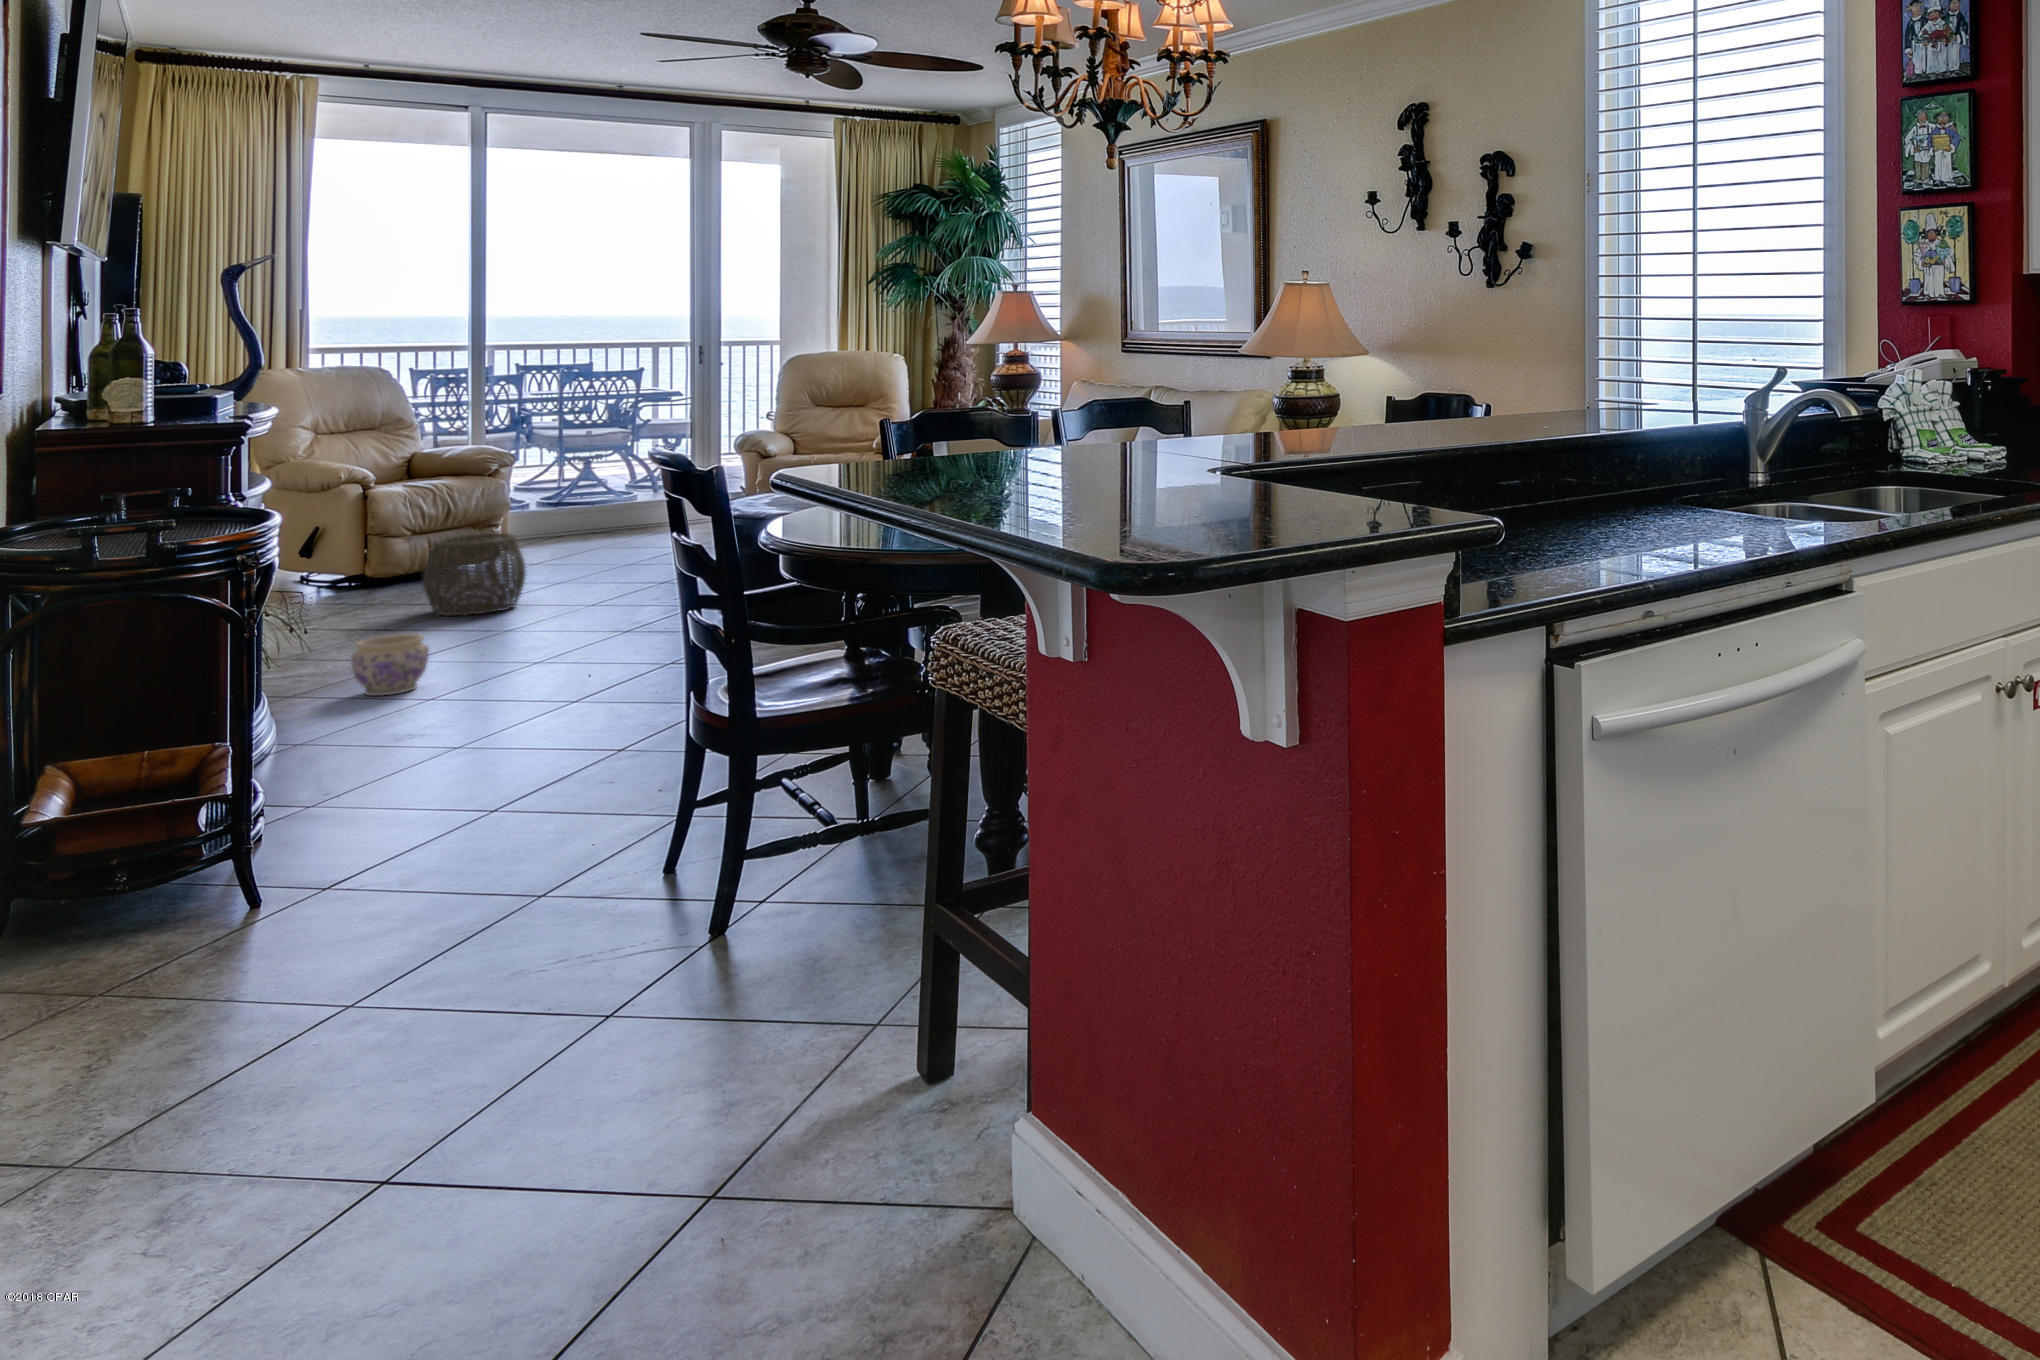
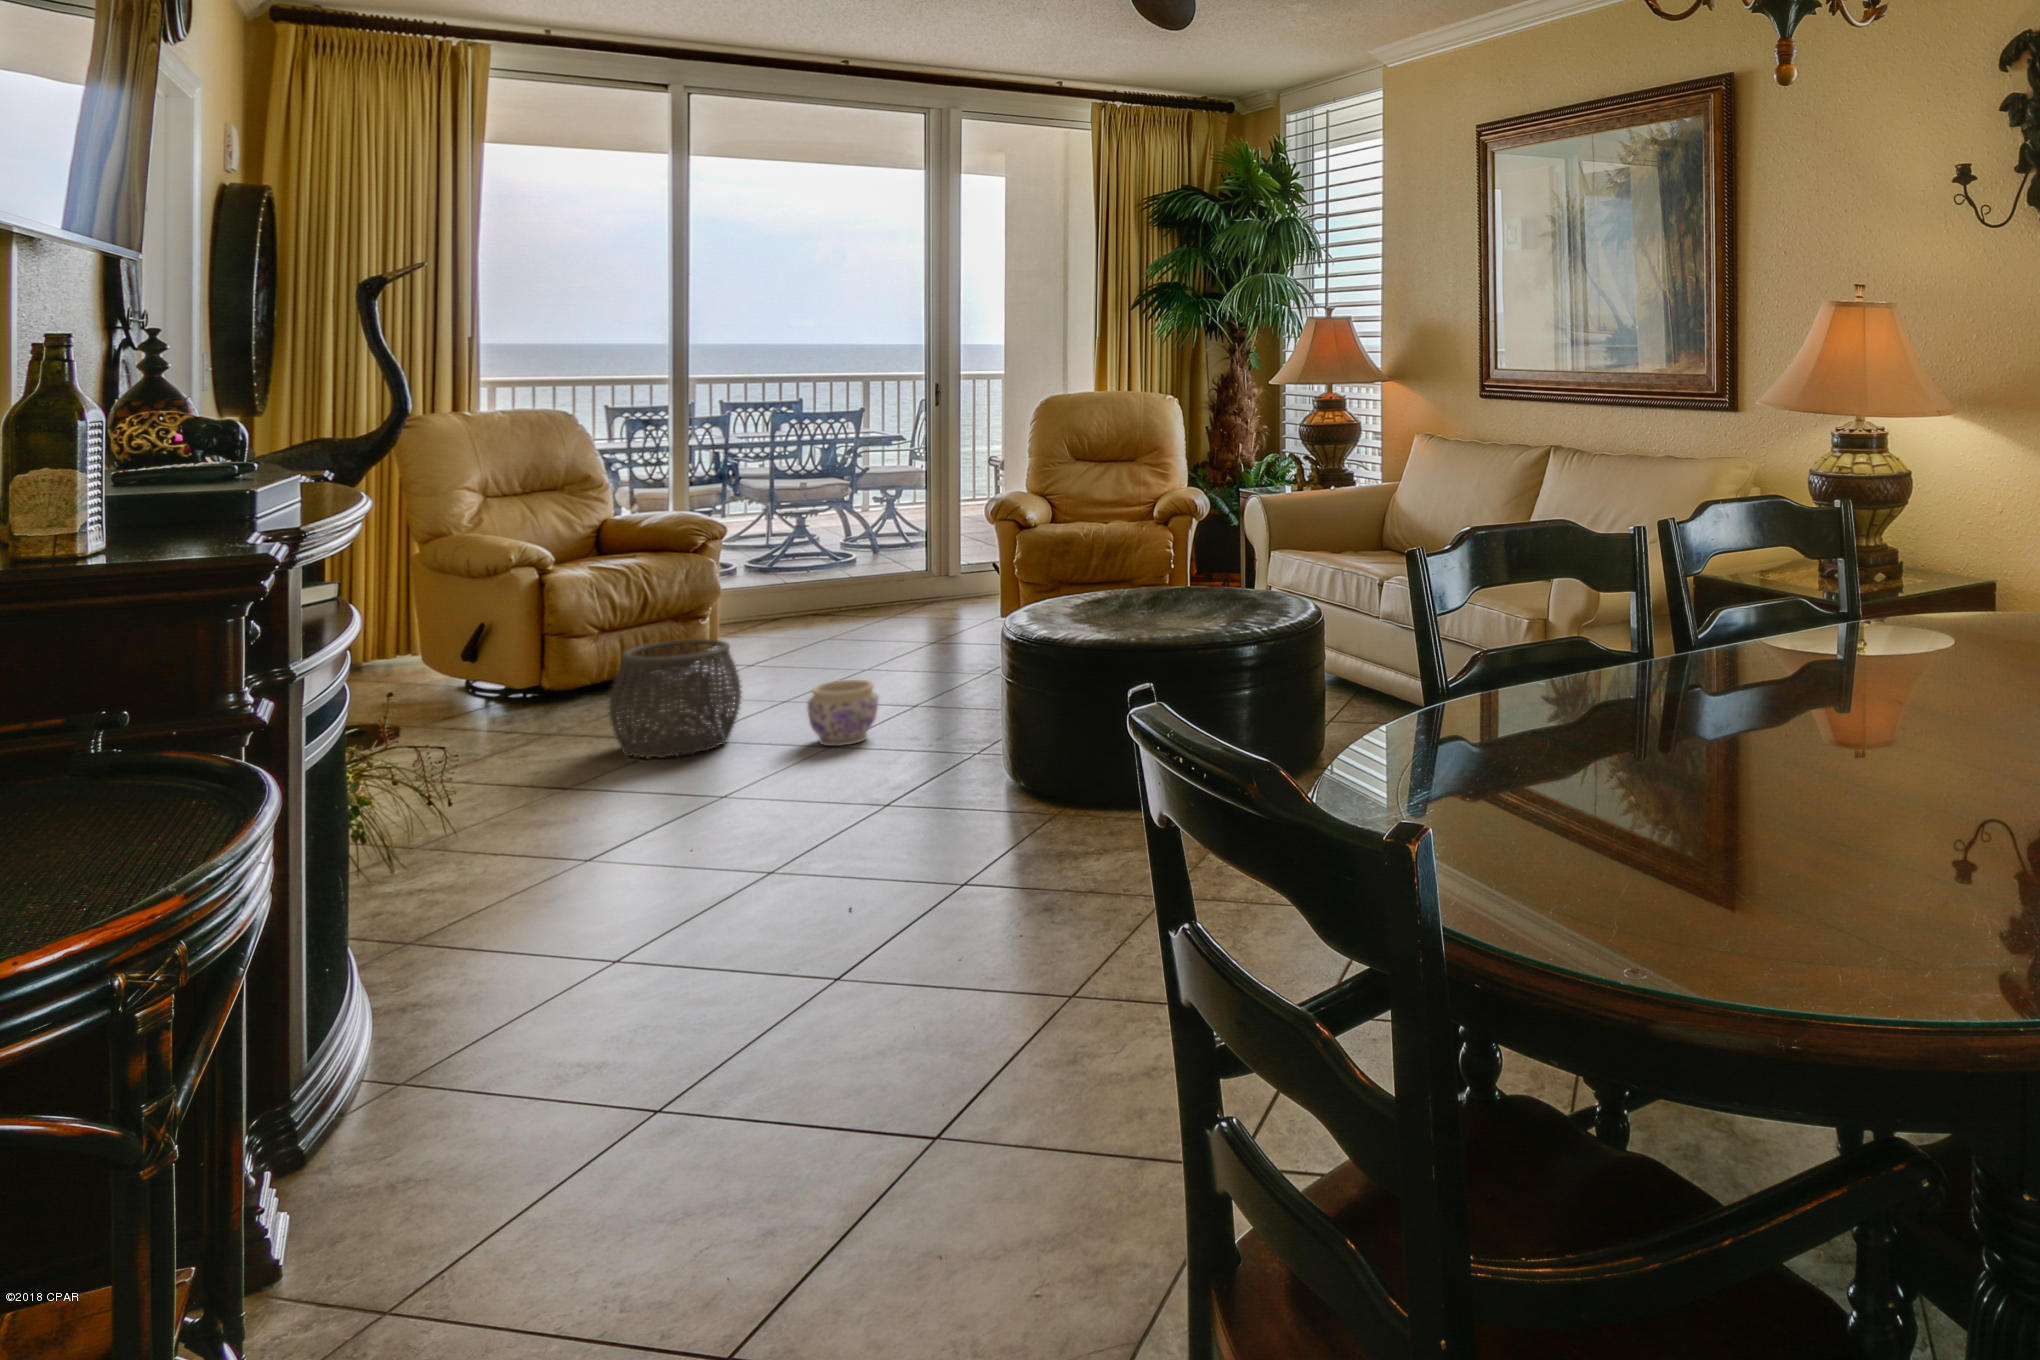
planter: present [351,634,429,696] -> present [807,680,879,746]

